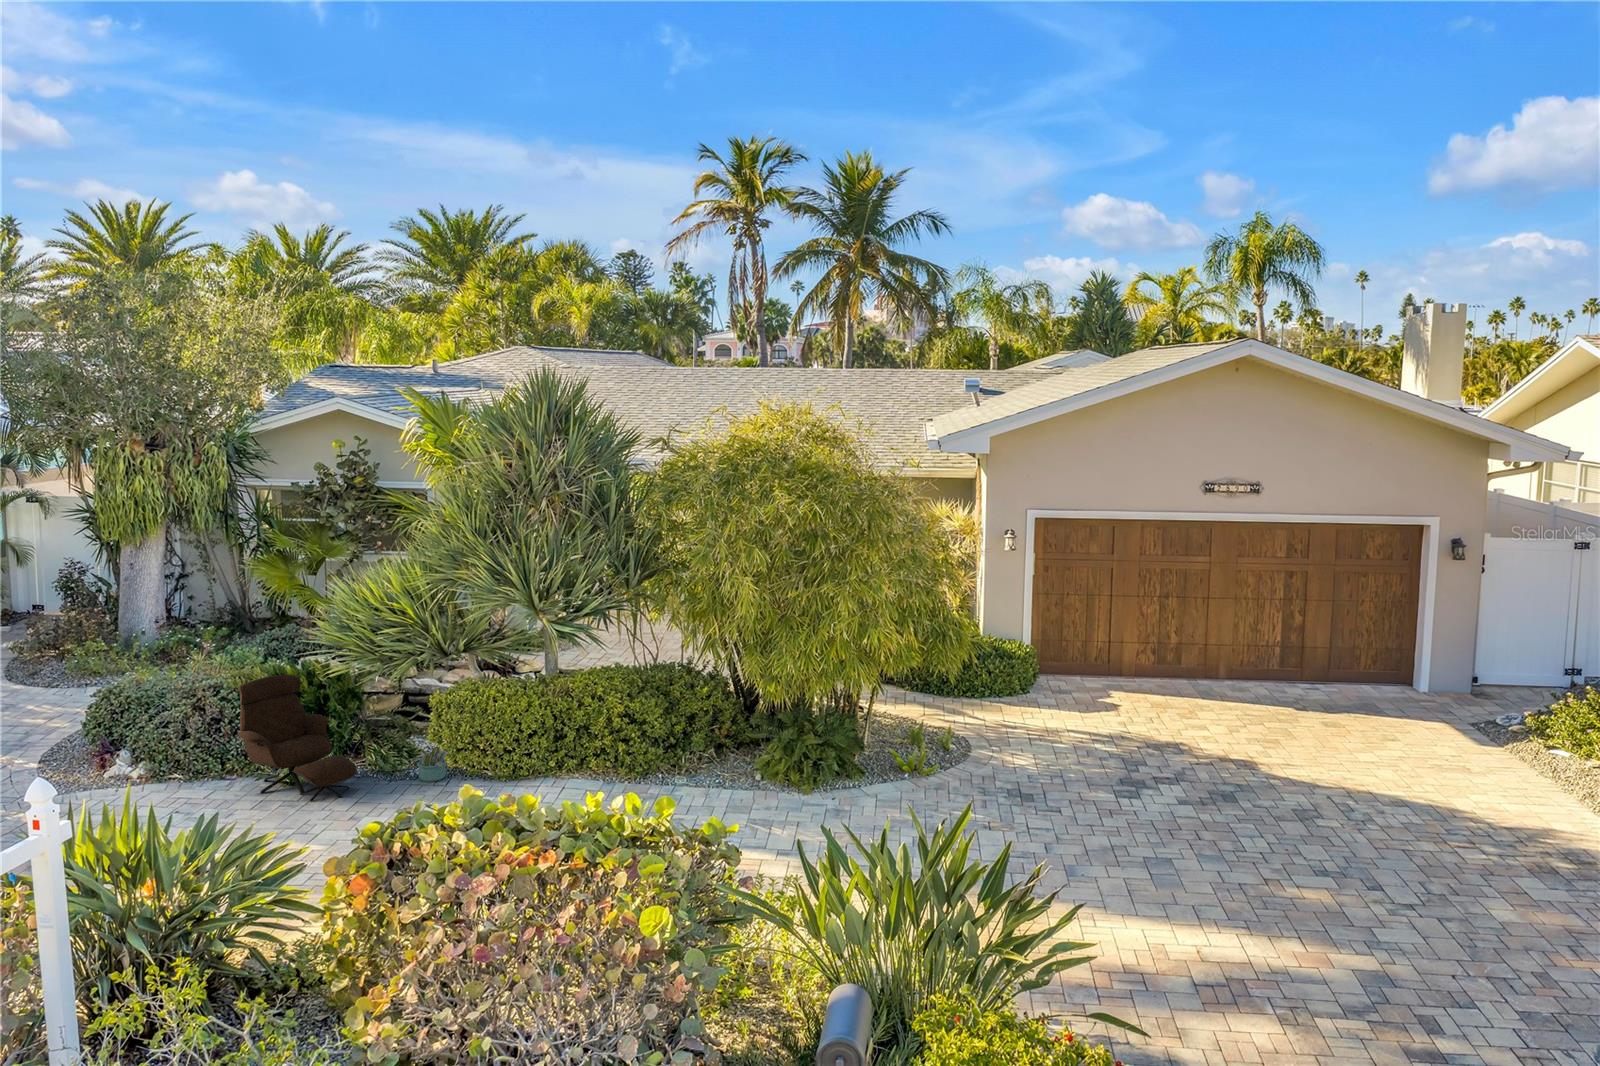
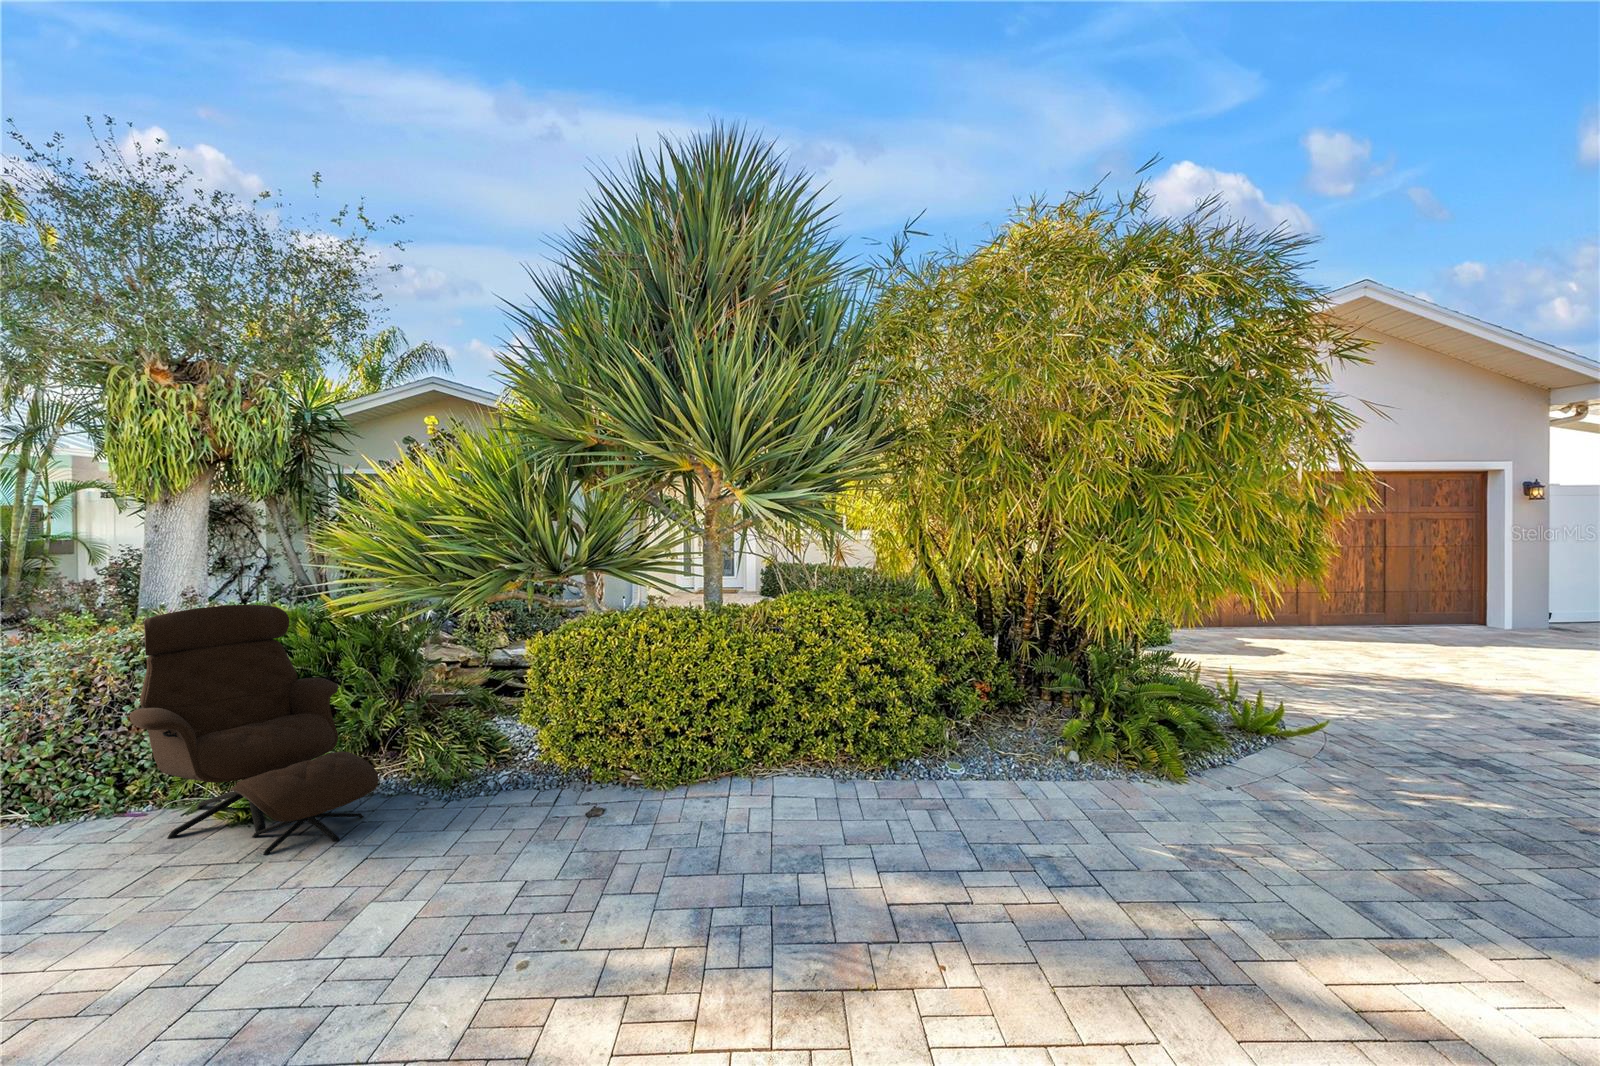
decorative plant: present [409,747,448,782] -> none [485,729,560,797]

